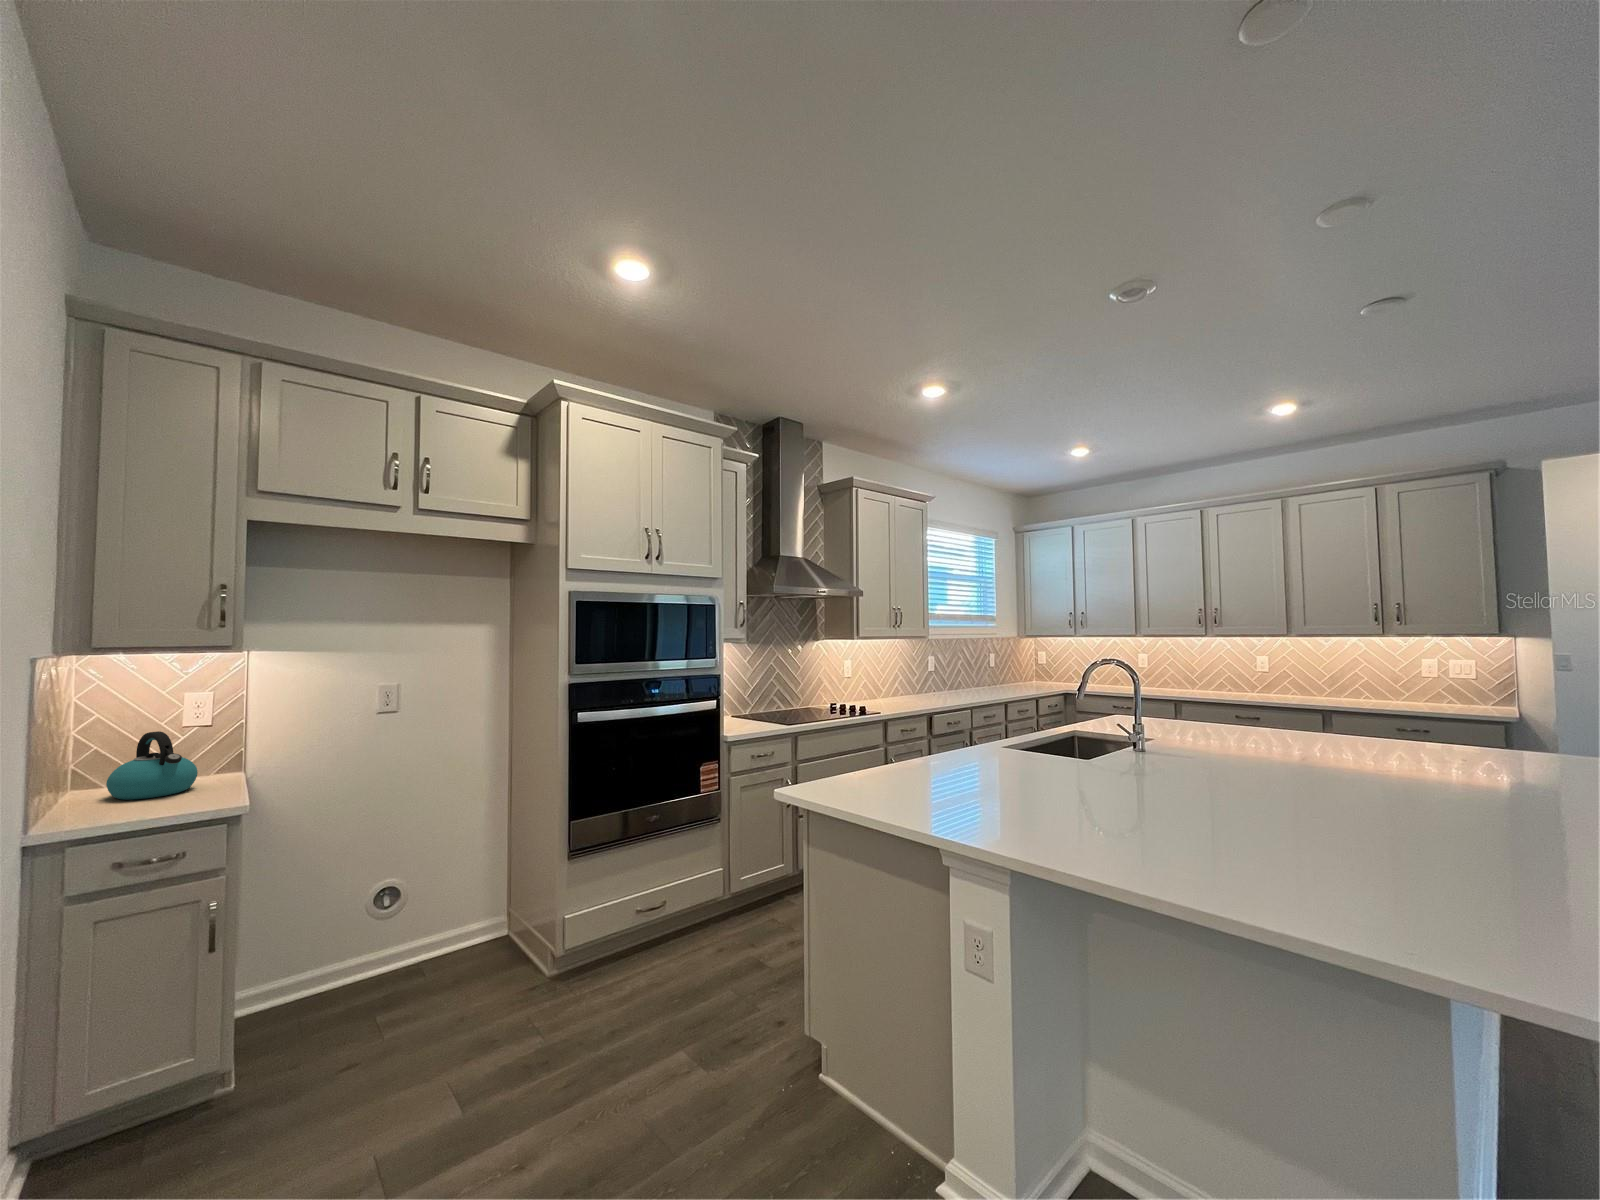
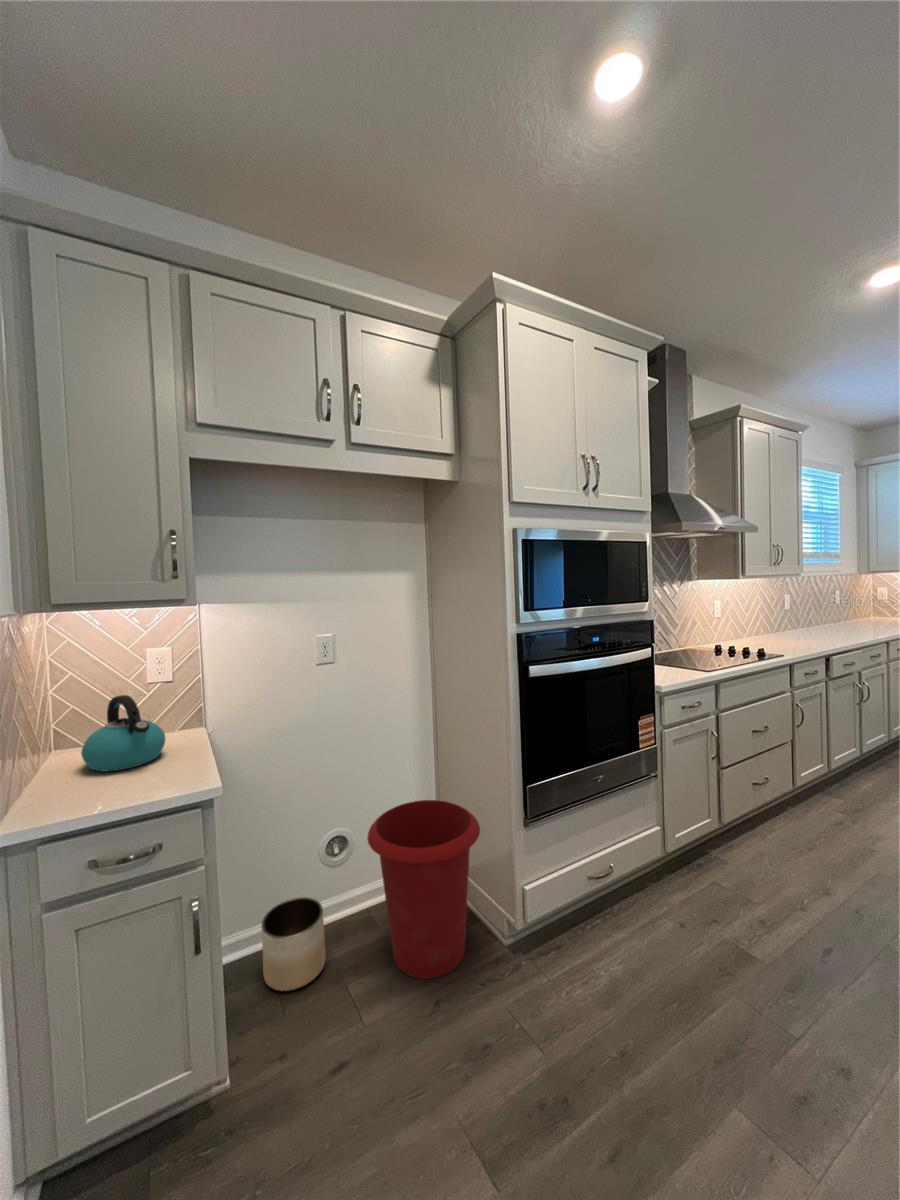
waste bin: none [410,845,529,1006] -> present [367,800,480,979]
planter: none [285,943,358,1026] -> present [261,897,326,991]

